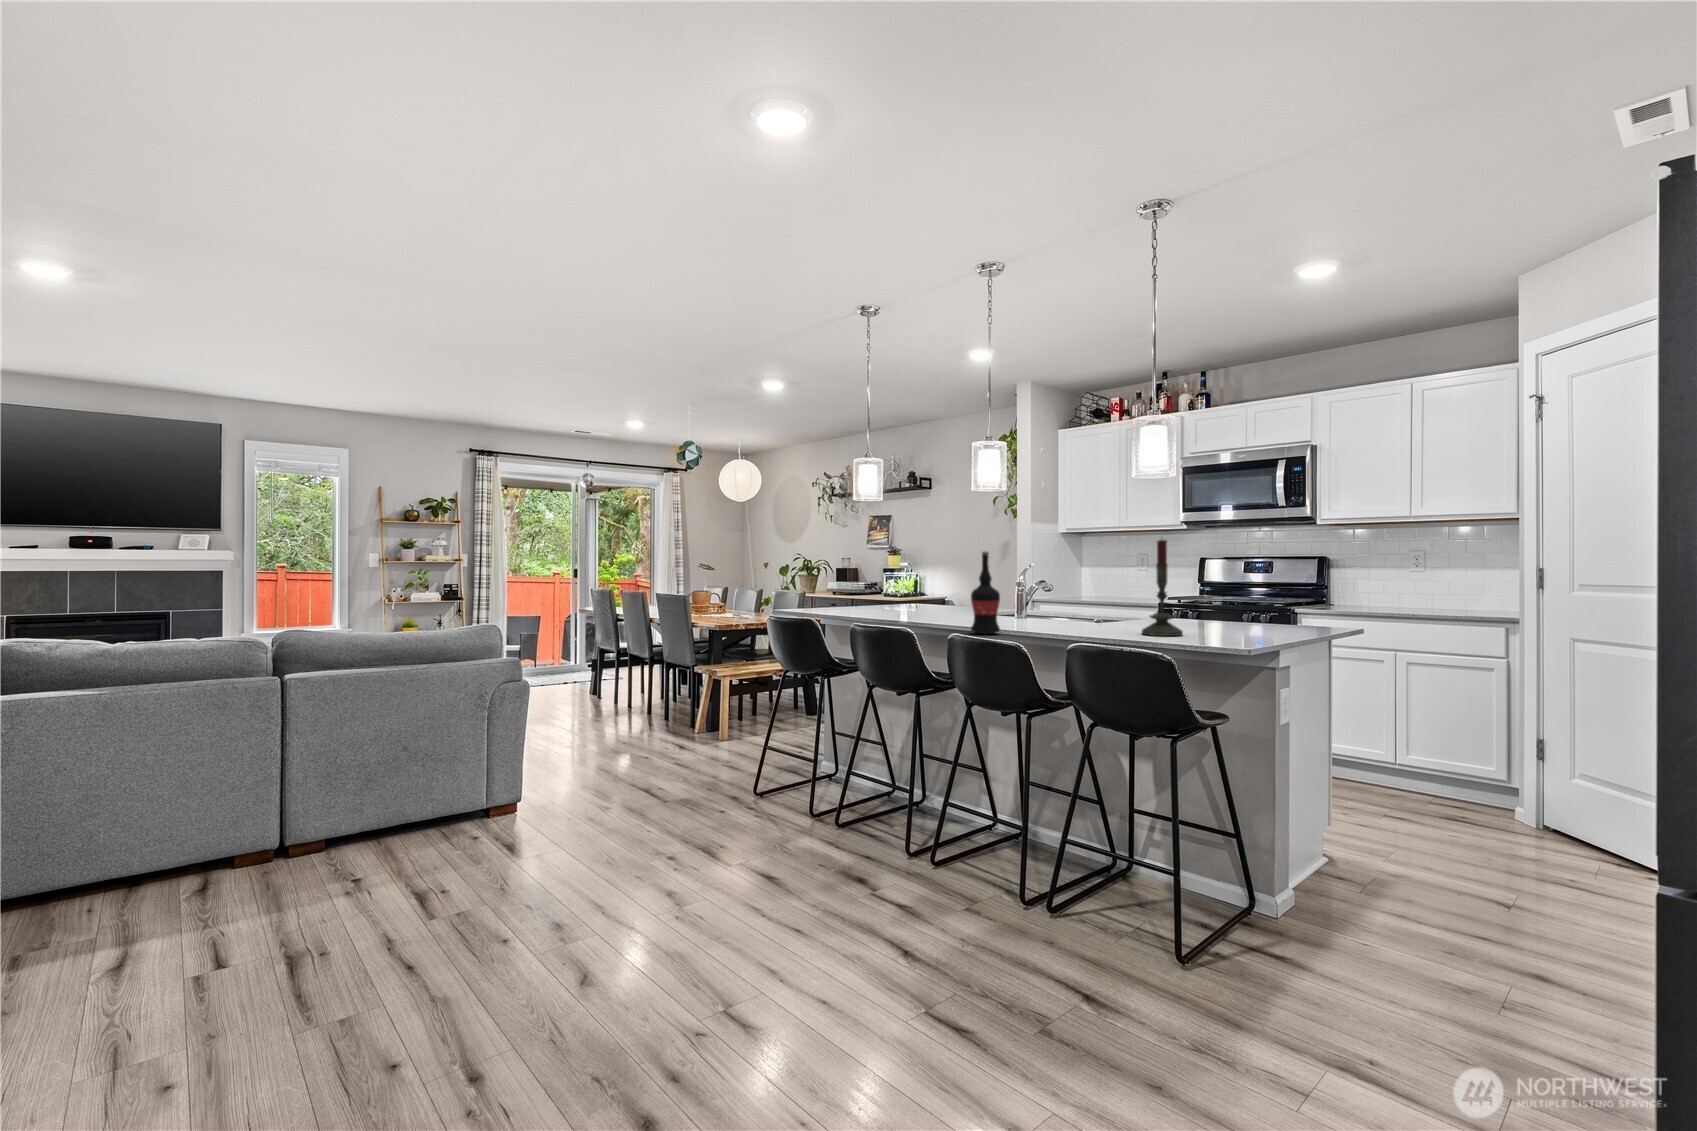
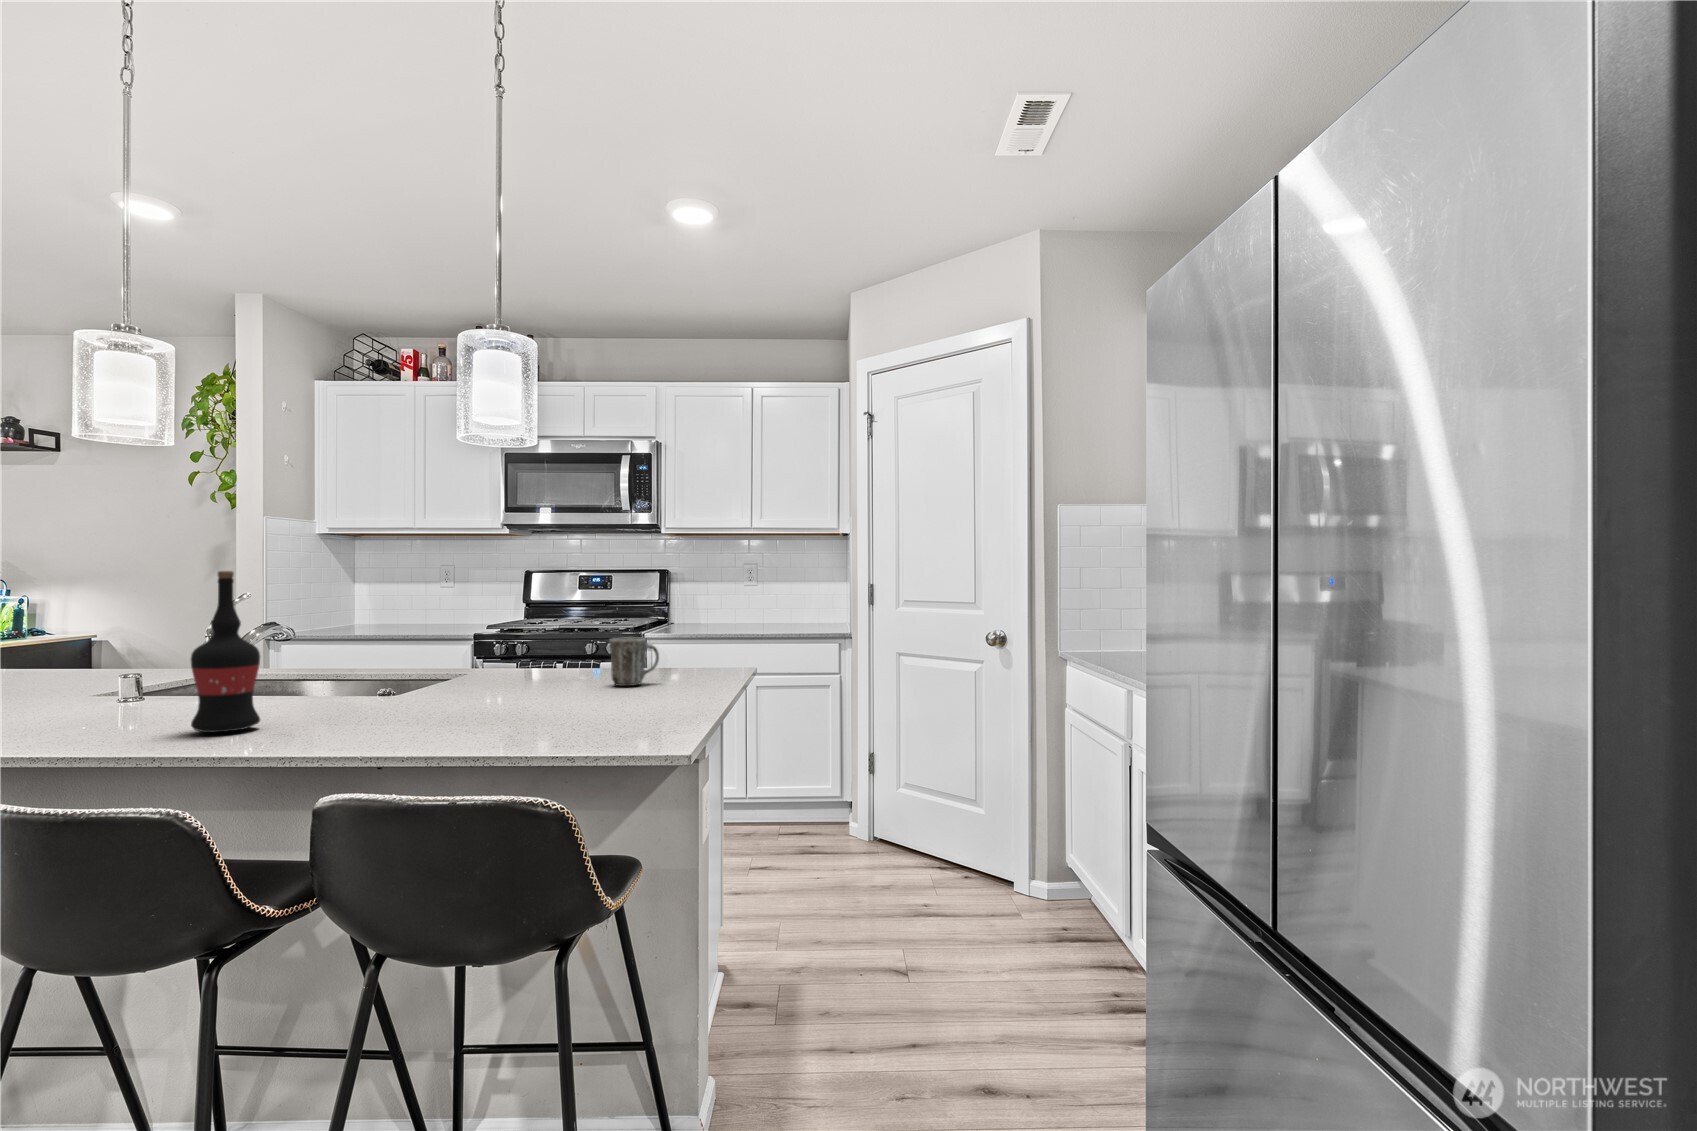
candle: present [1142,540,1183,636] -> none [515,548,576,700]
mug: none [1212,600,1251,634] -> present [609,637,659,686]

